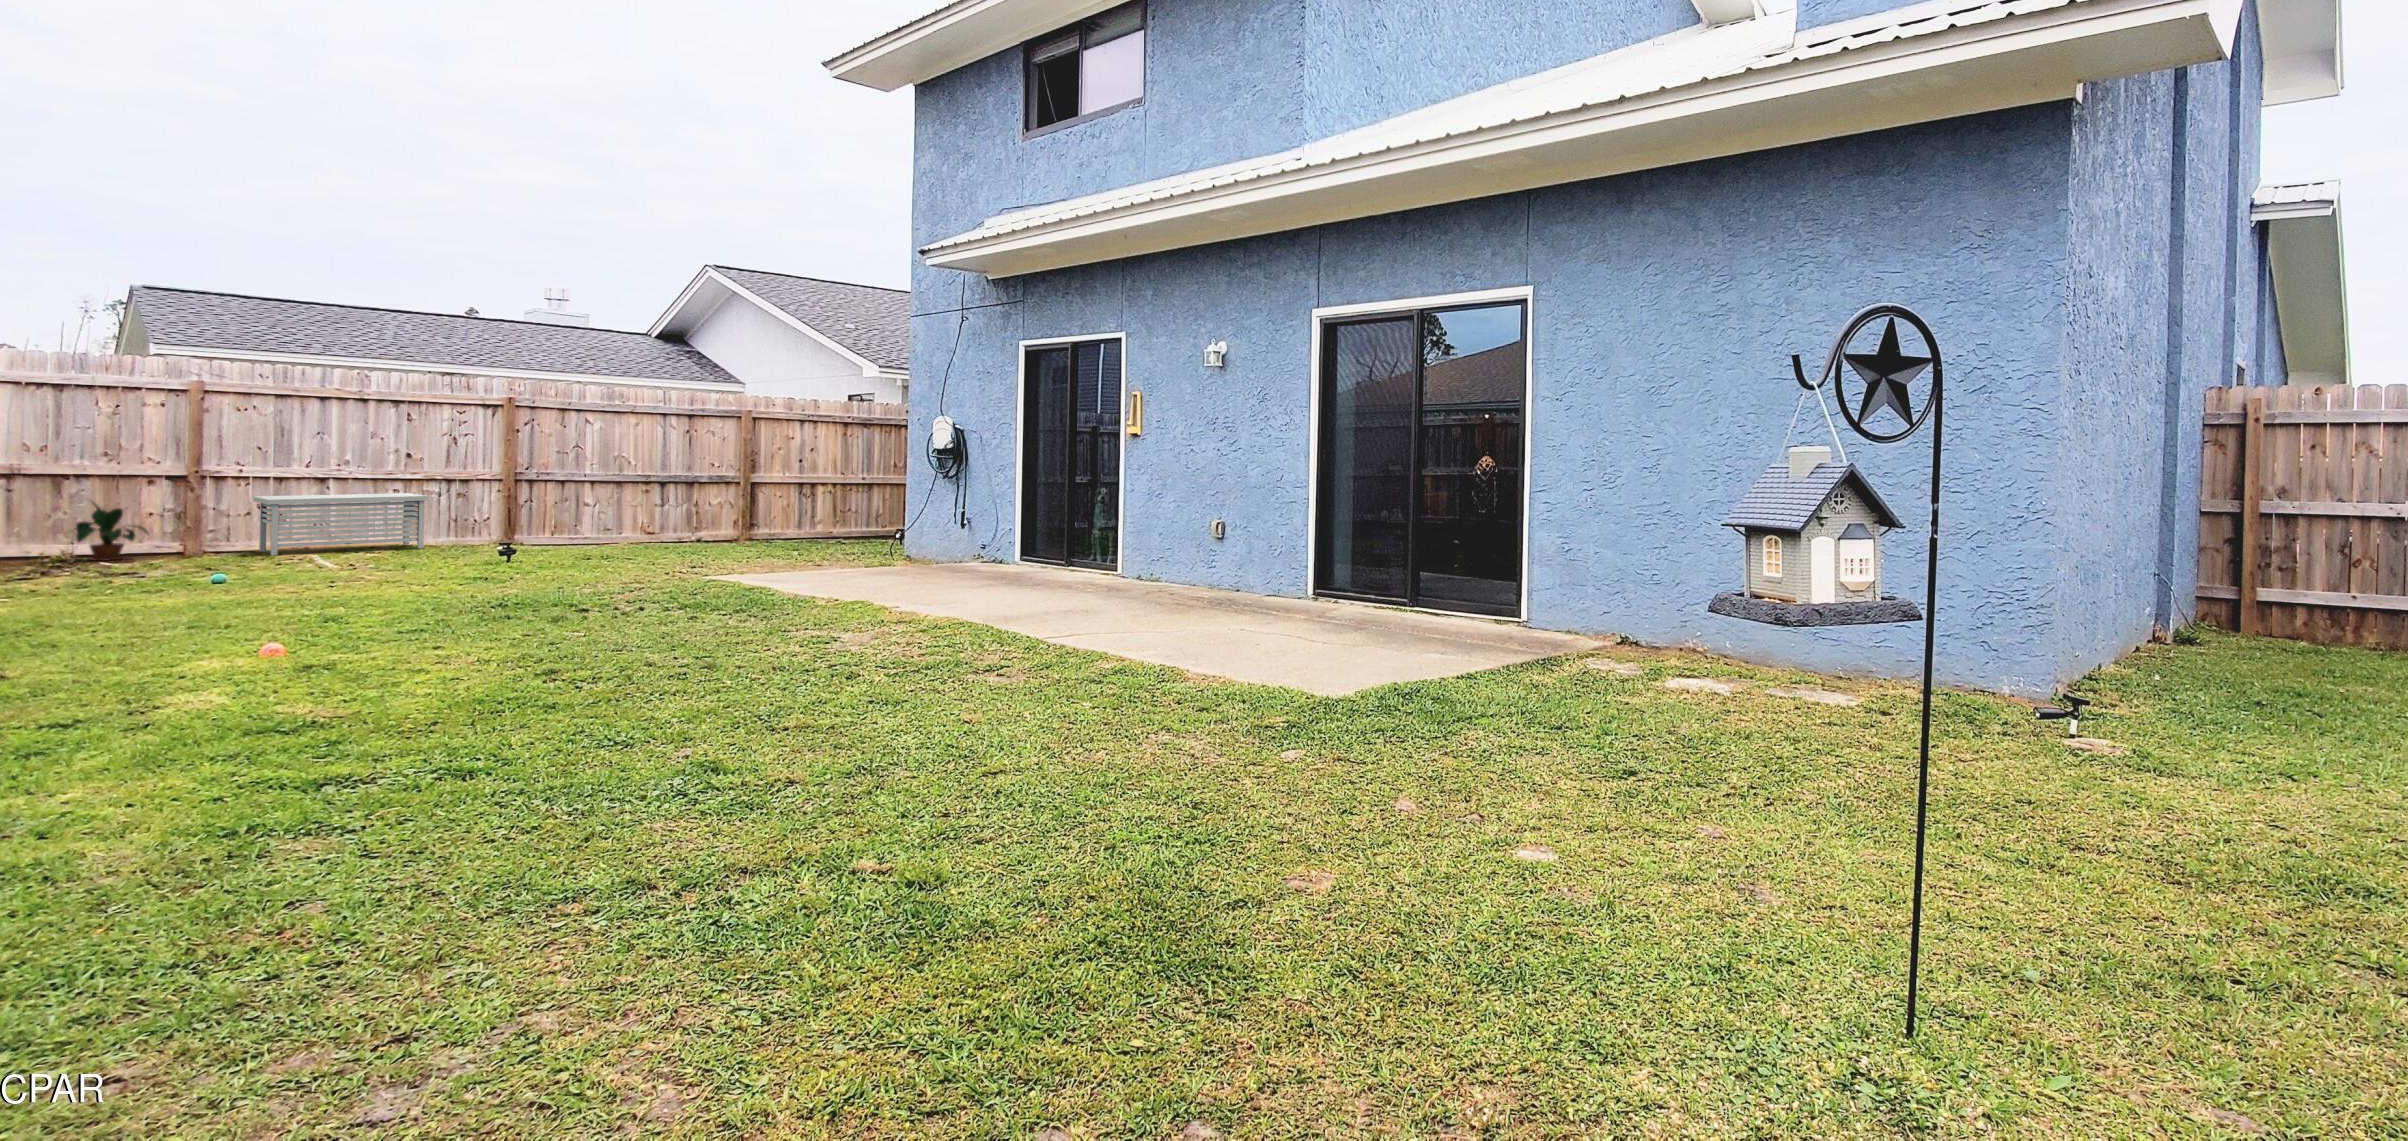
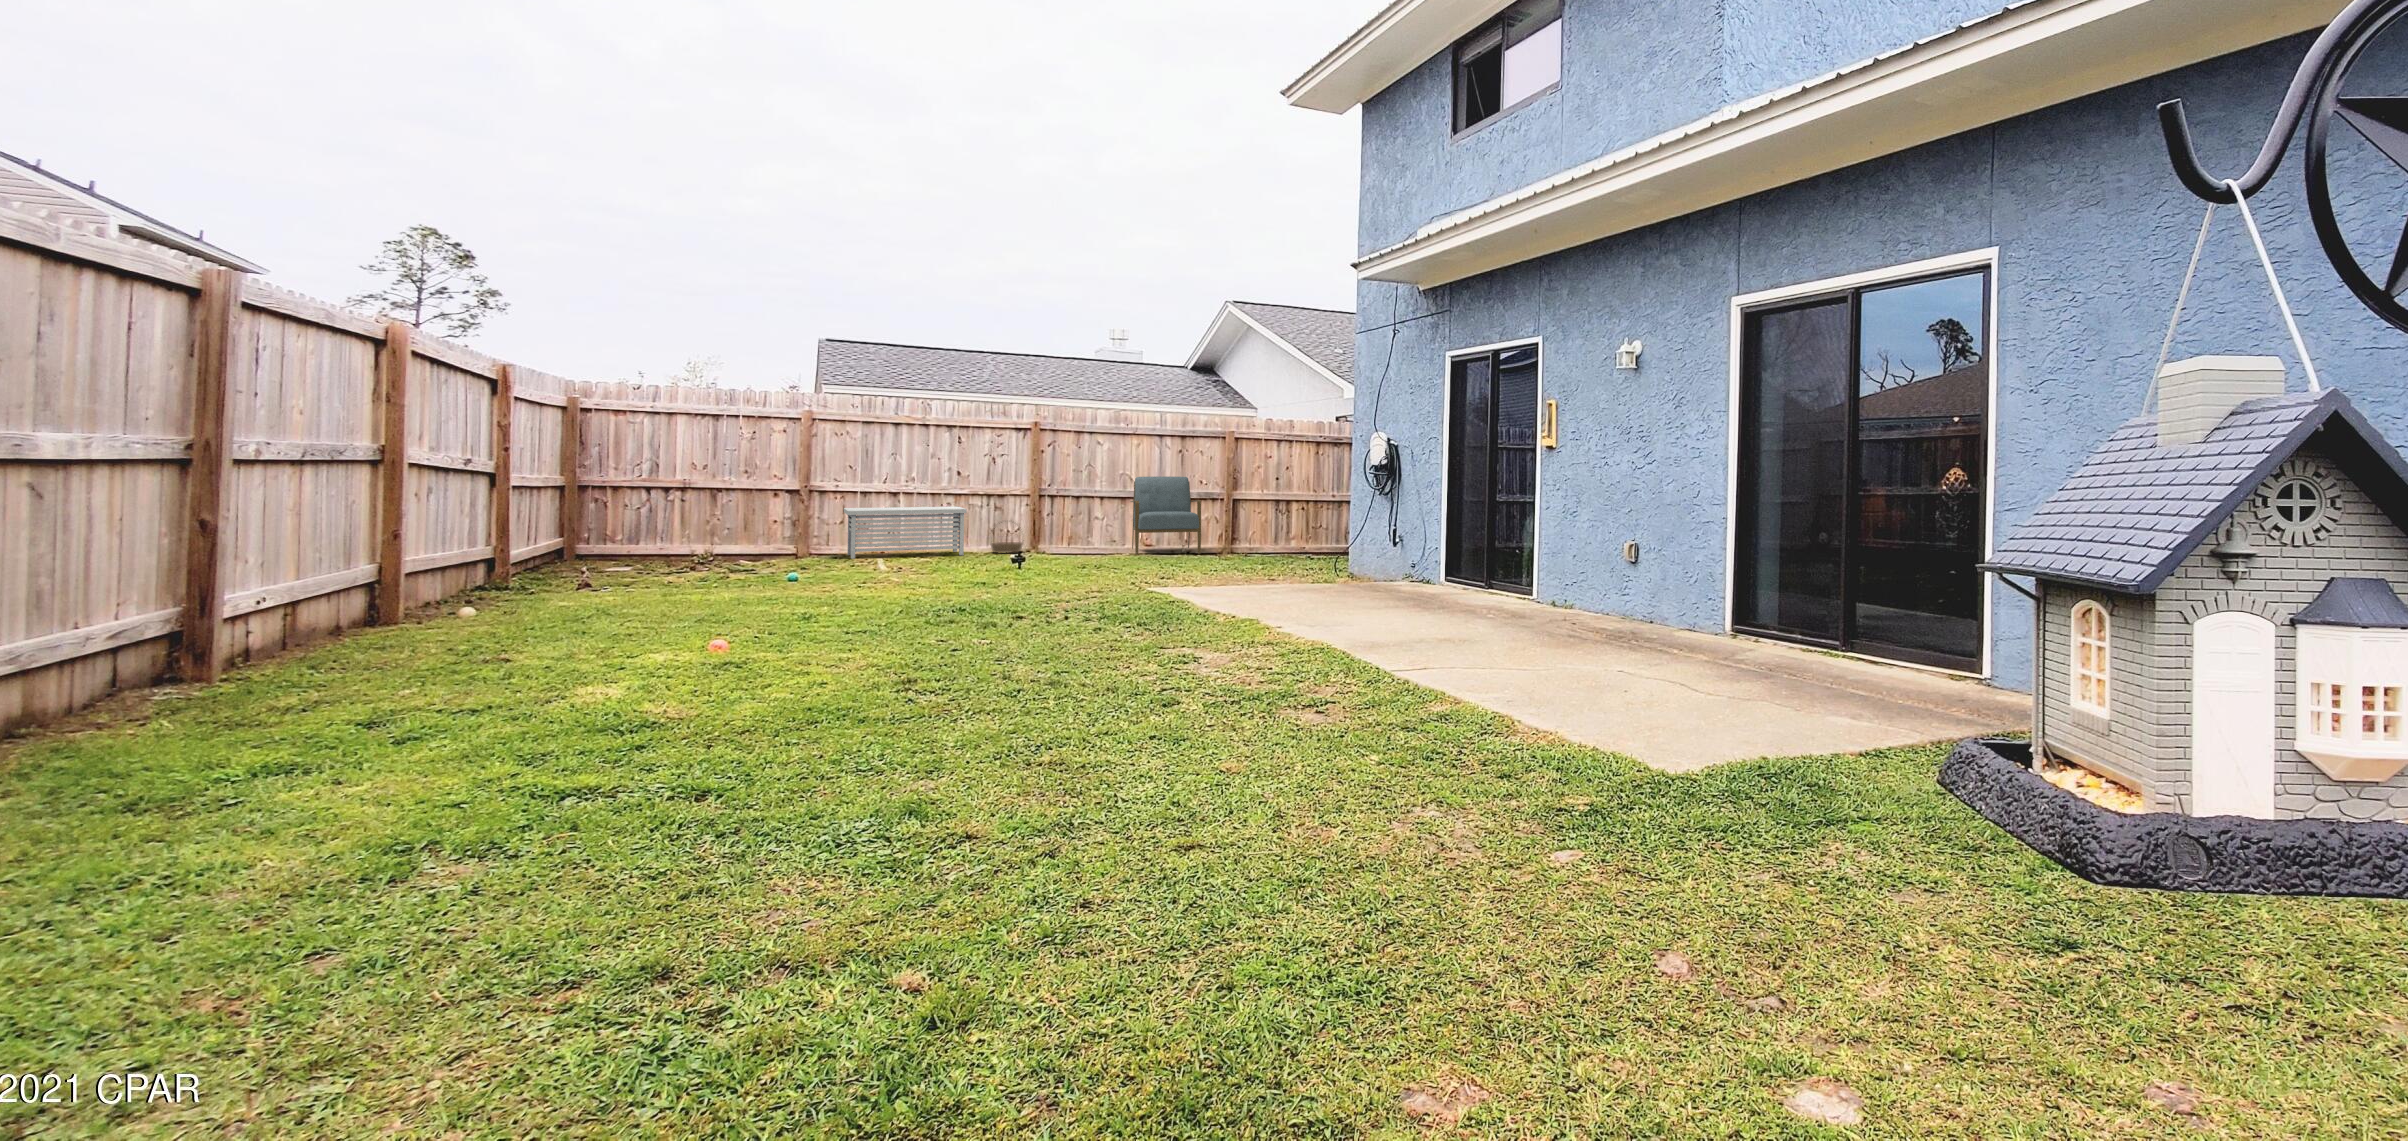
chair: none [629,459,718,543] -> present [1131,477,1201,555]
potted plant: present [75,503,149,561] -> none [711,508,769,560]
basket: none [453,508,498,545] -> present [991,522,1024,553]

